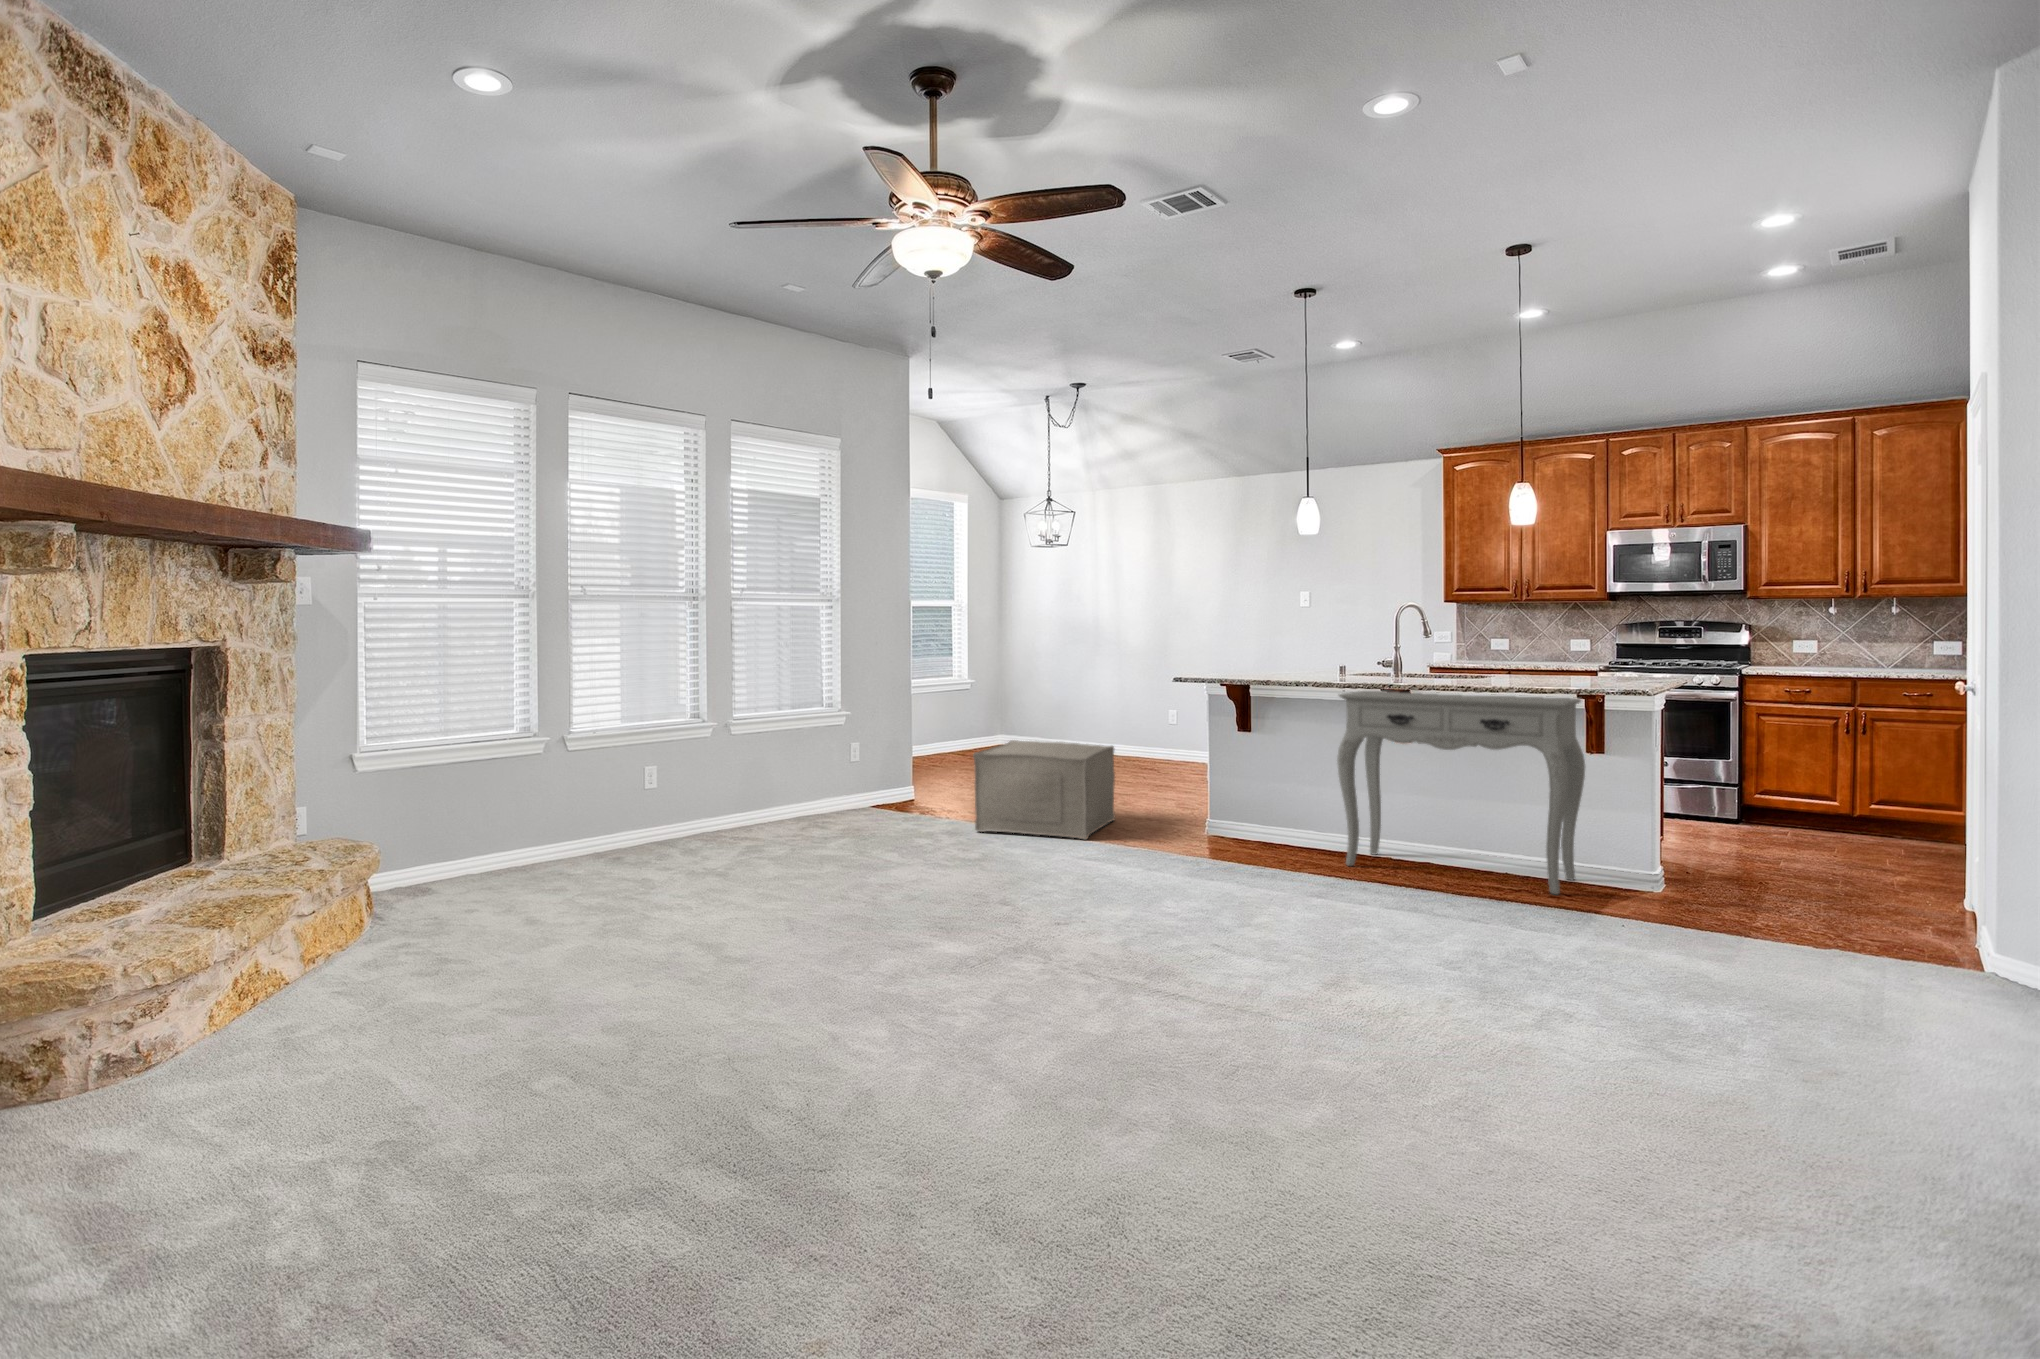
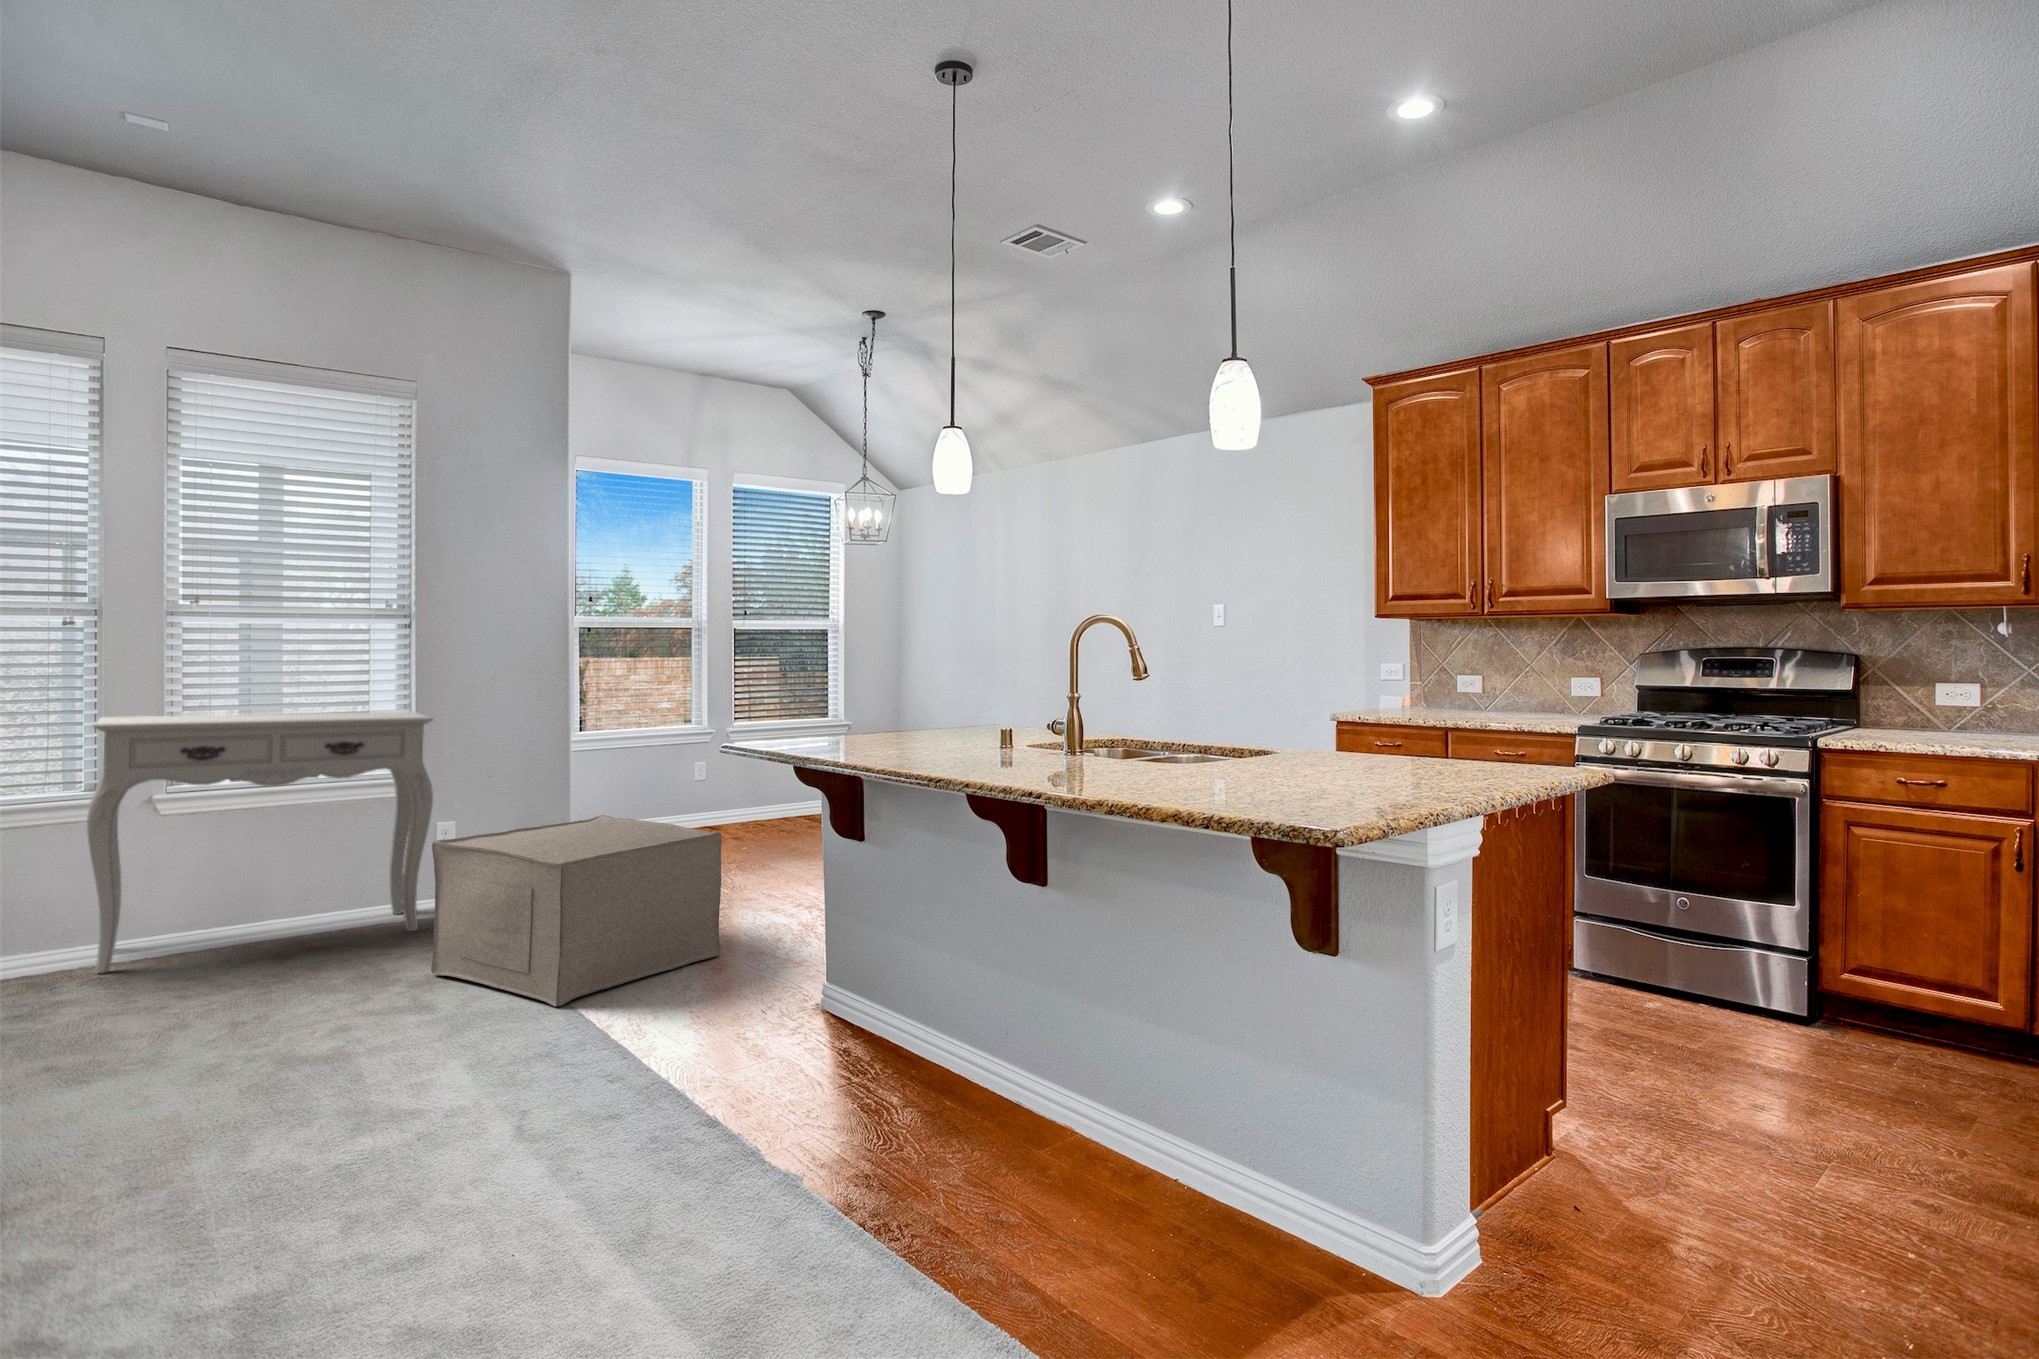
console table: present [1337,691,1585,895] -> present [87,712,433,973]

